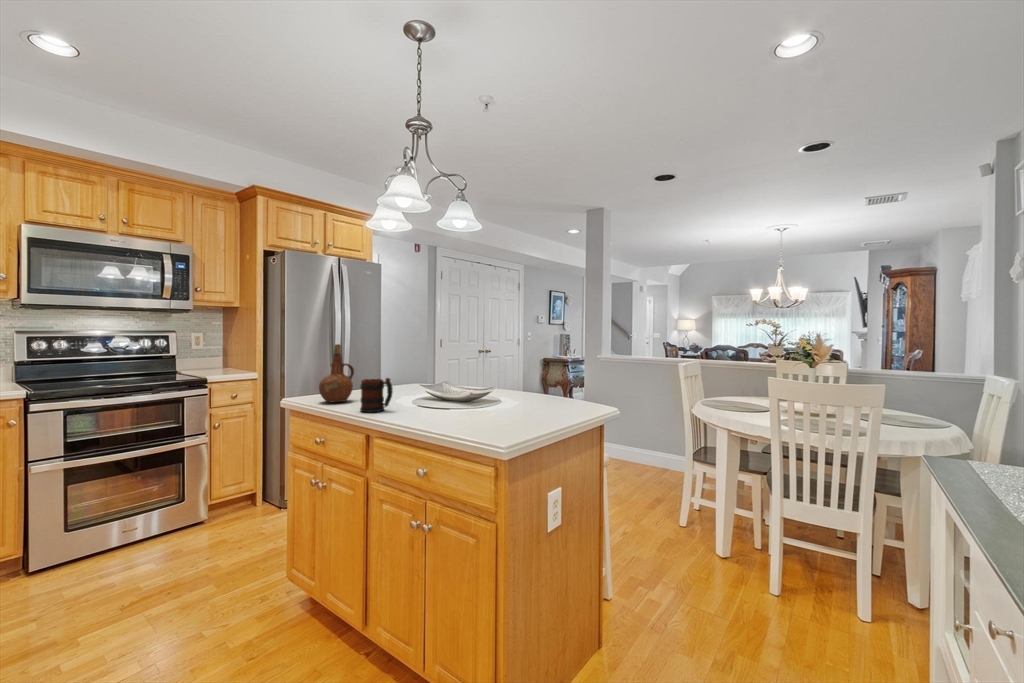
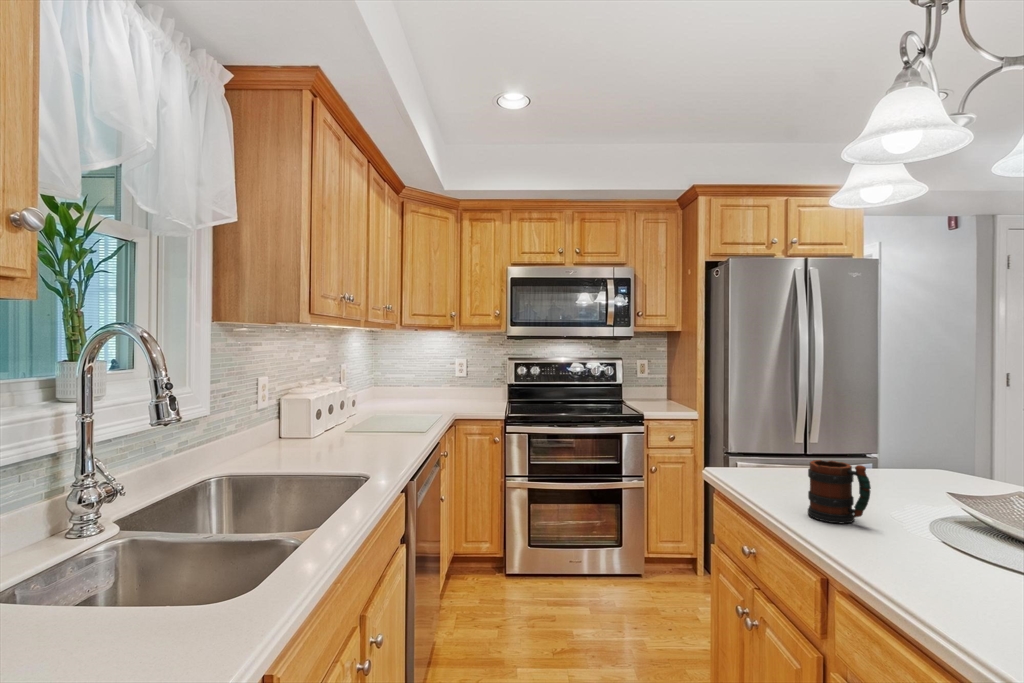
ceramic pitcher: present [319,344,354,402] -> none [749,393,806,484]

